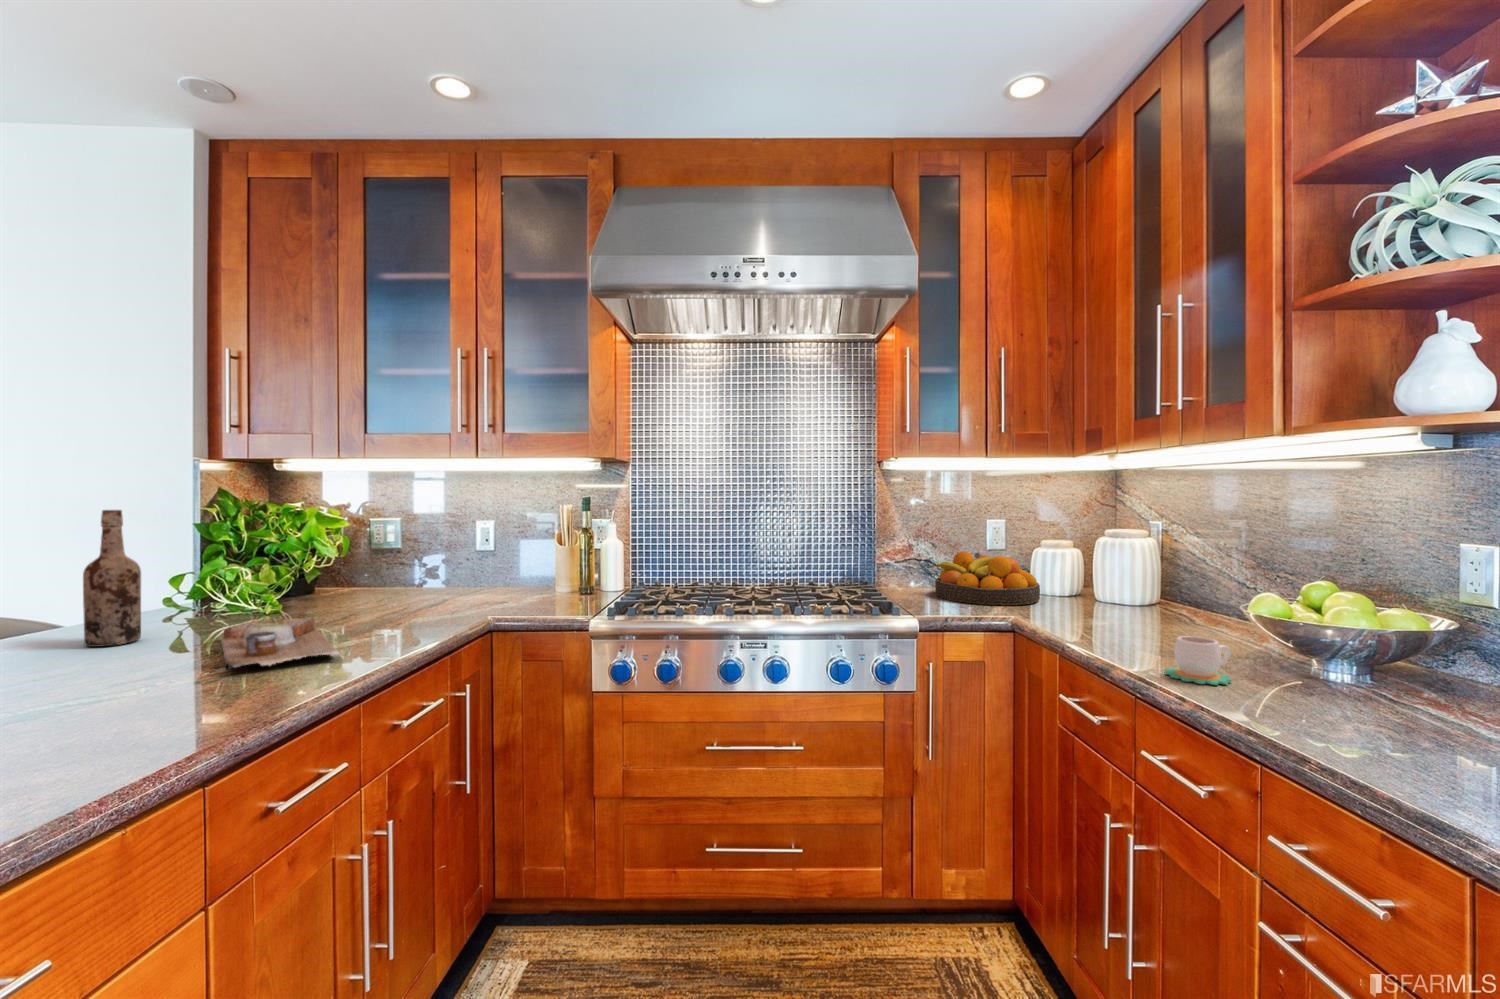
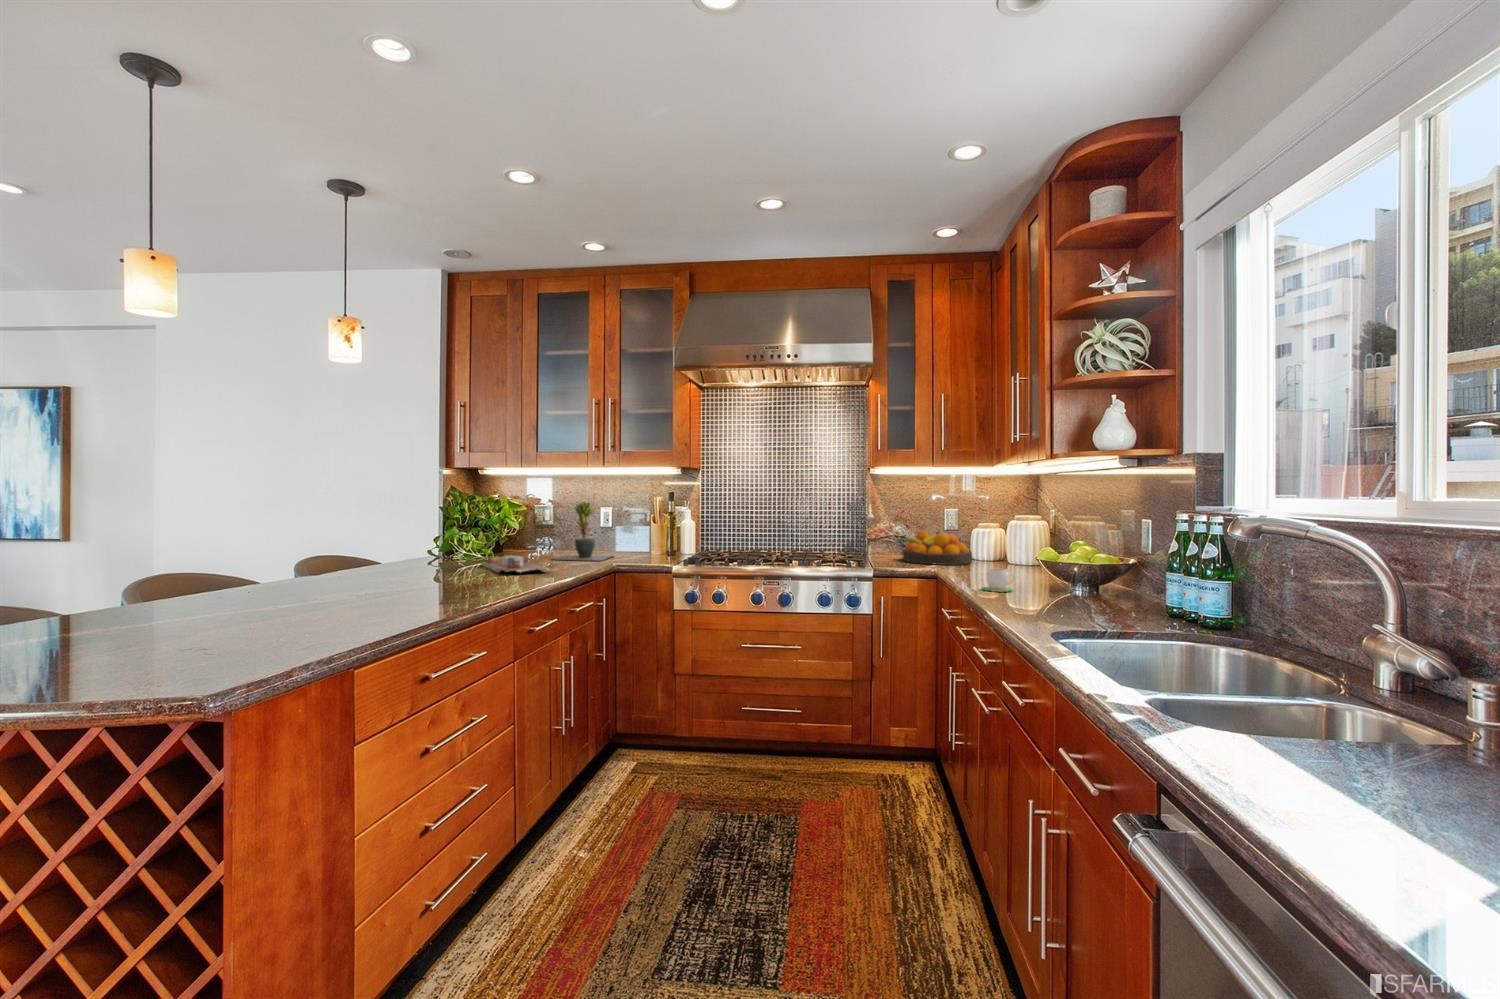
wine bottle: present [83,510,141,647] -> none [421,496,444,566]
potted plant: none [371,513,495,616] -> present [554,502,613,561]

